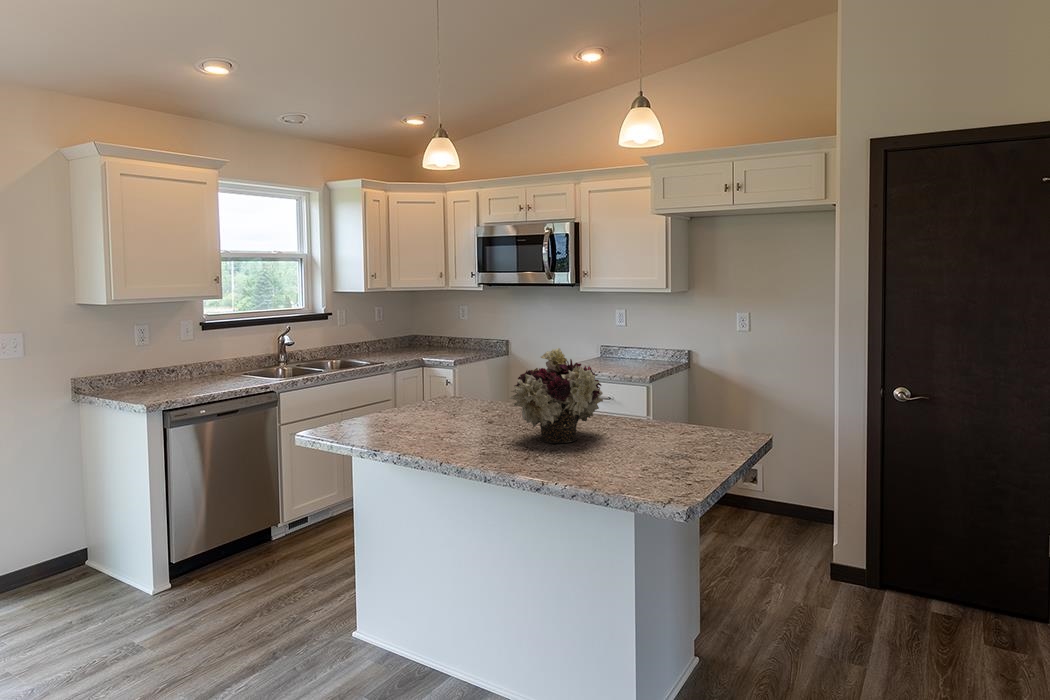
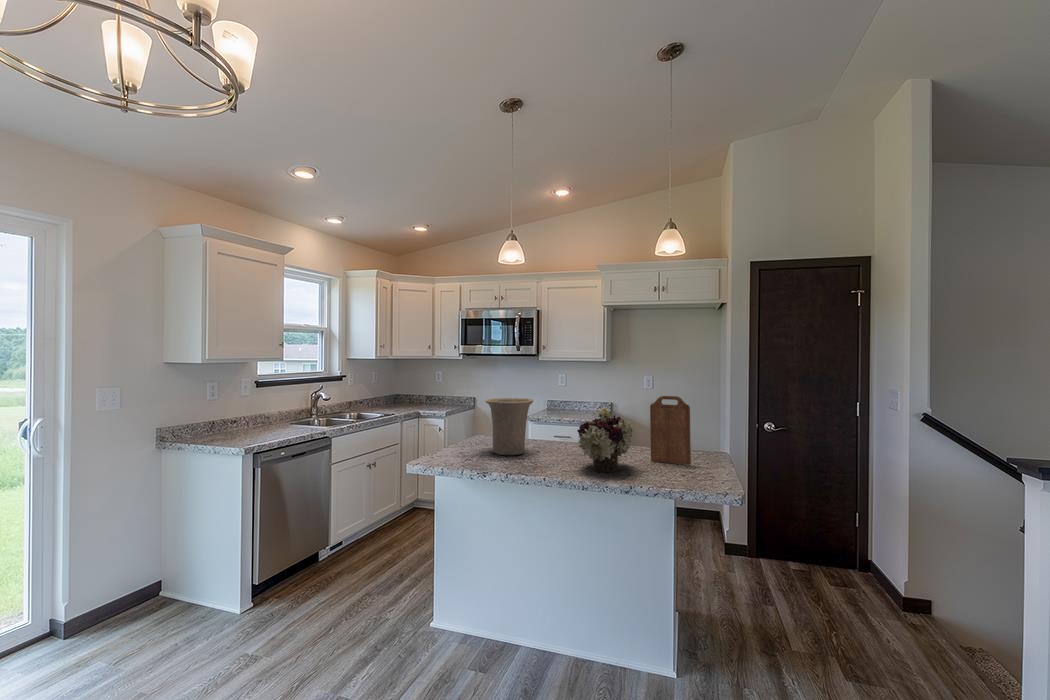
cutting board: none [644,333,700,438] -> present [650,396,691,465]
vase: none [421,338,490,416] -> present [485,398,533,455]

